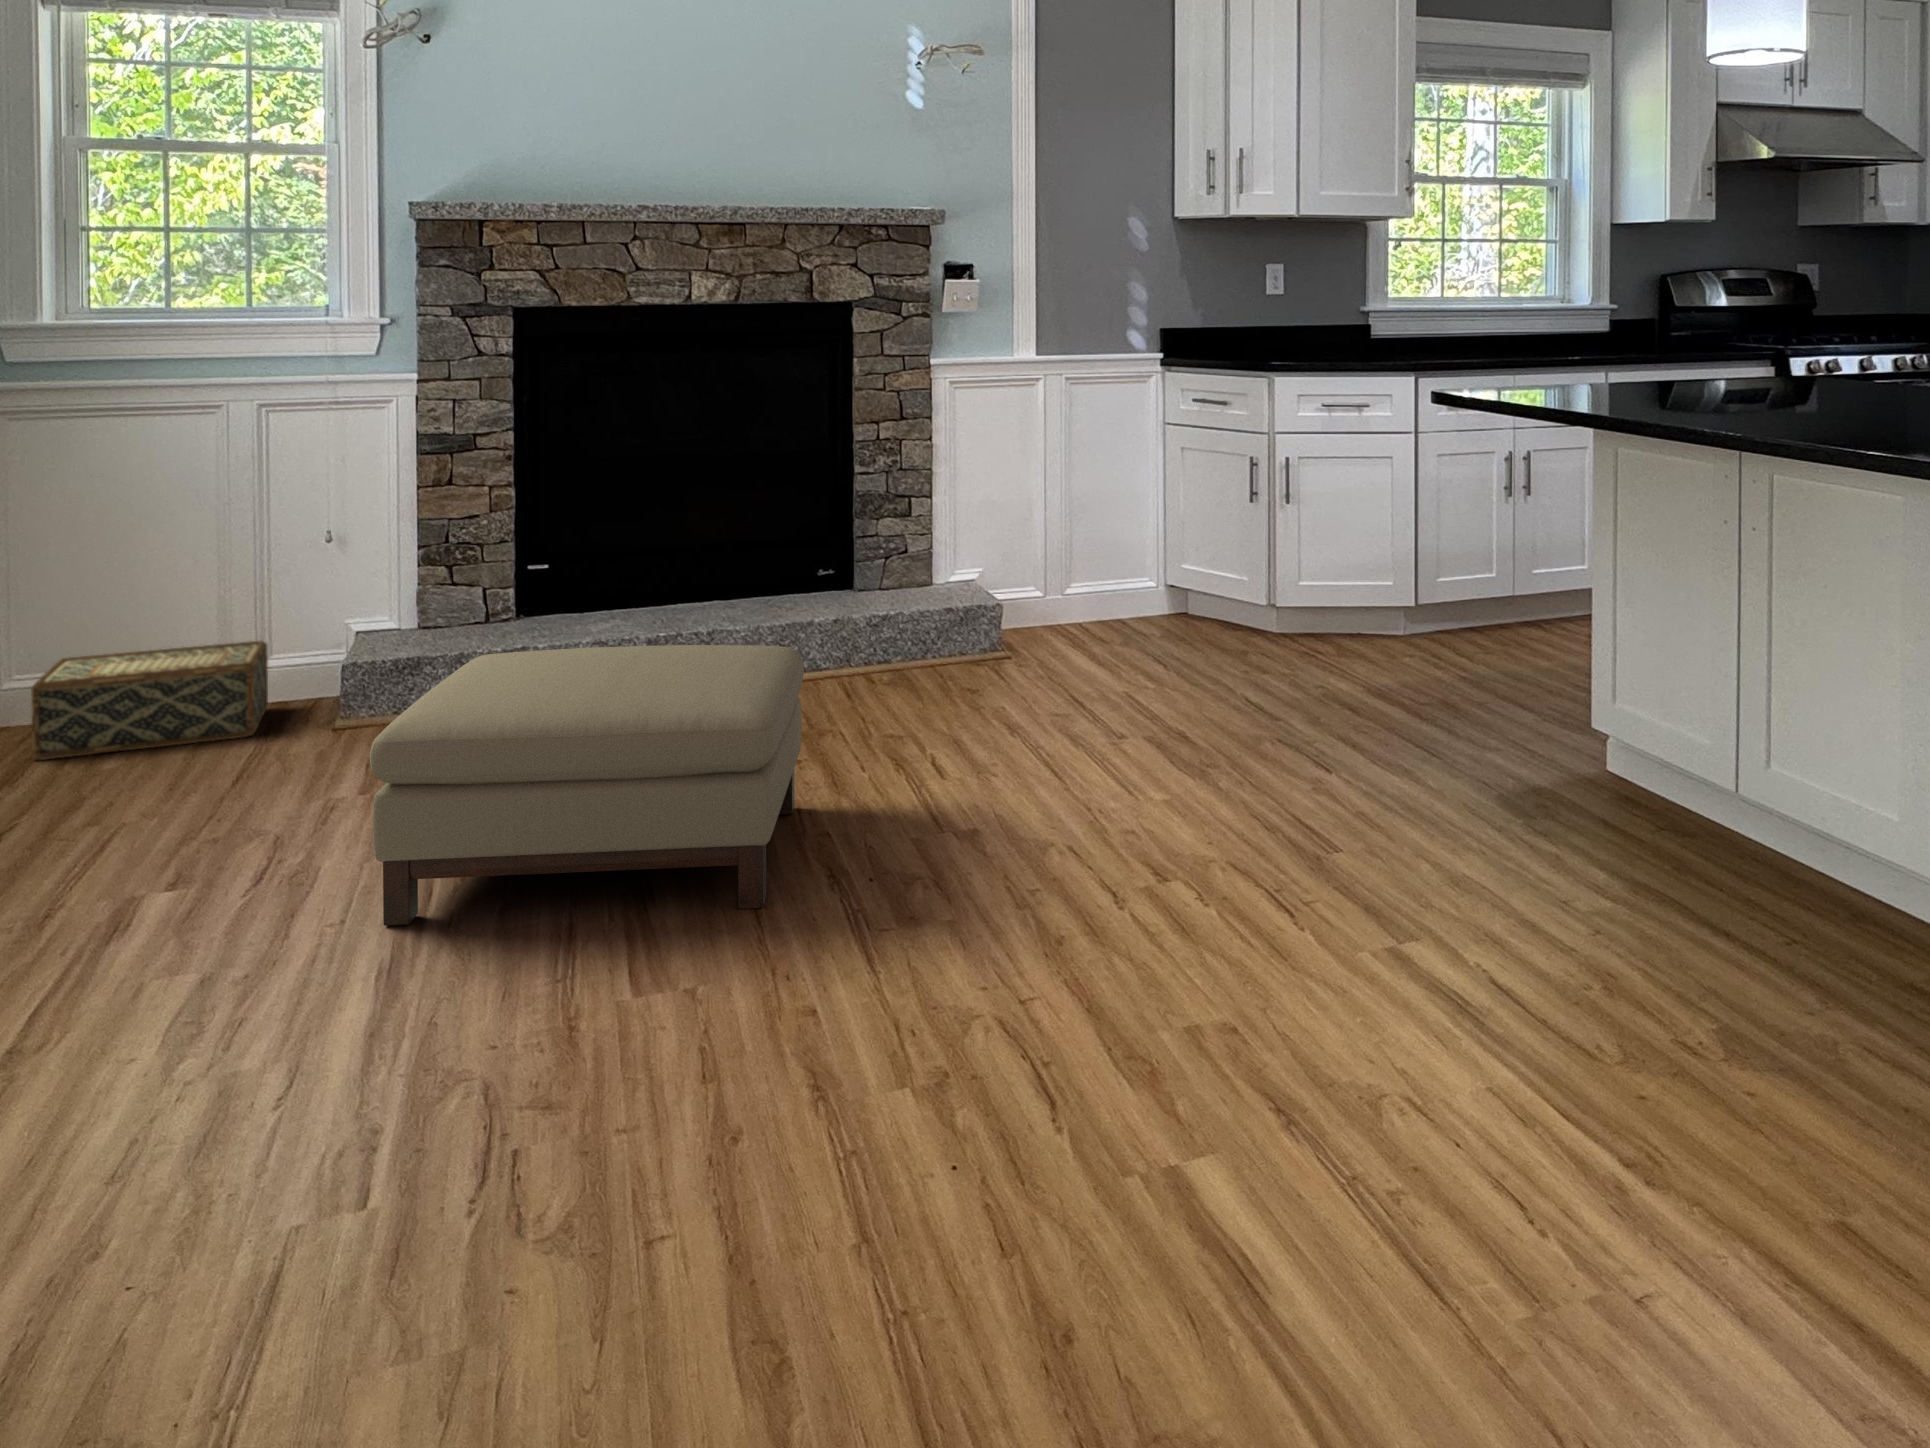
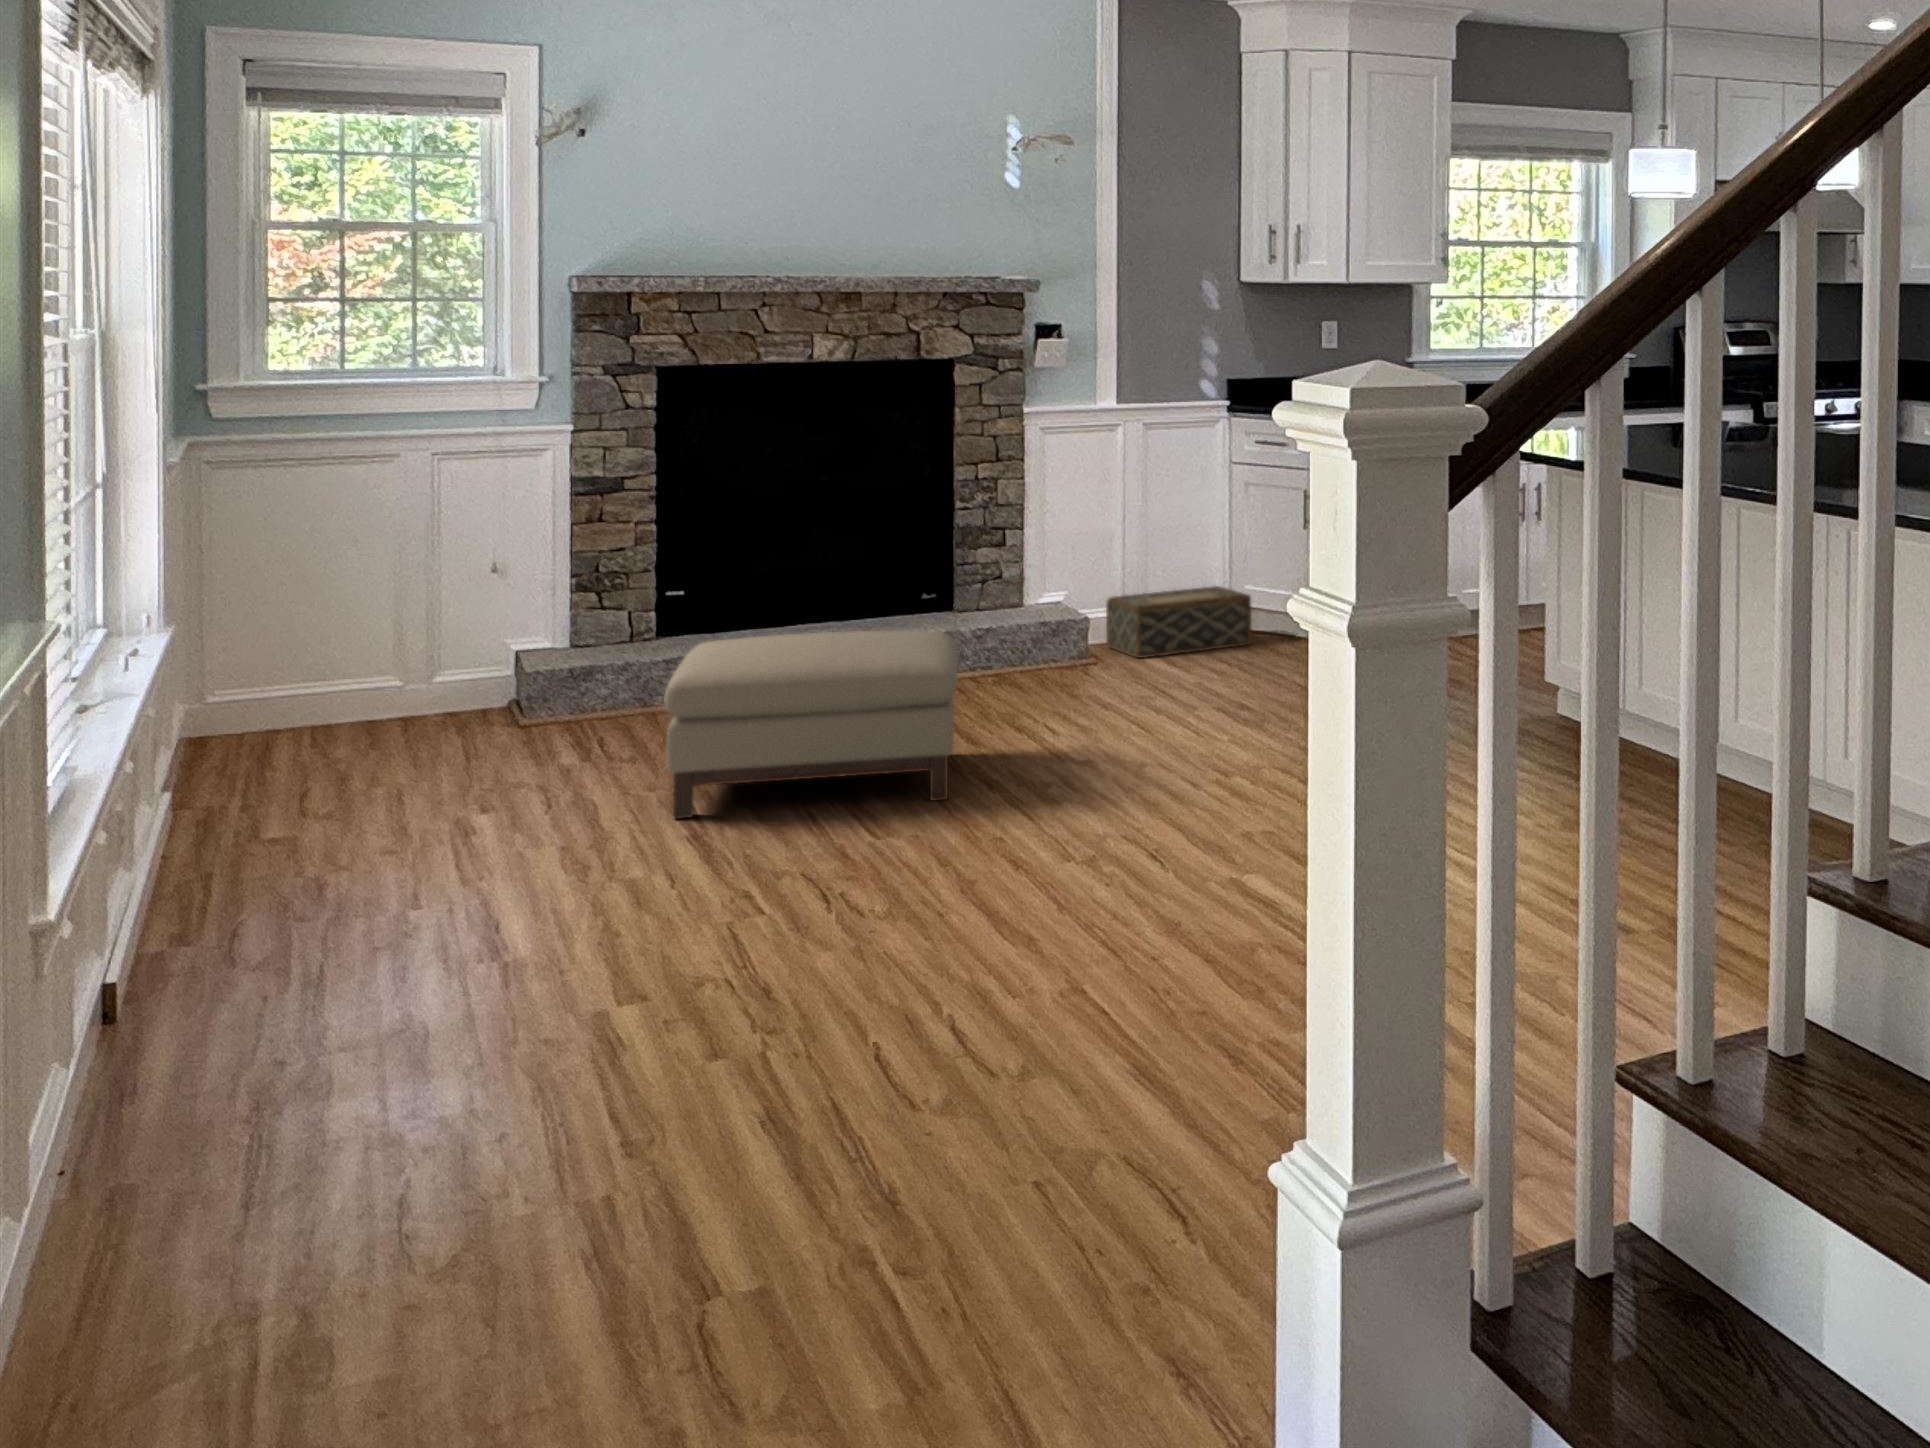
woven basket: present [31,641,268,760] -> present [1106,586,1251,658]

